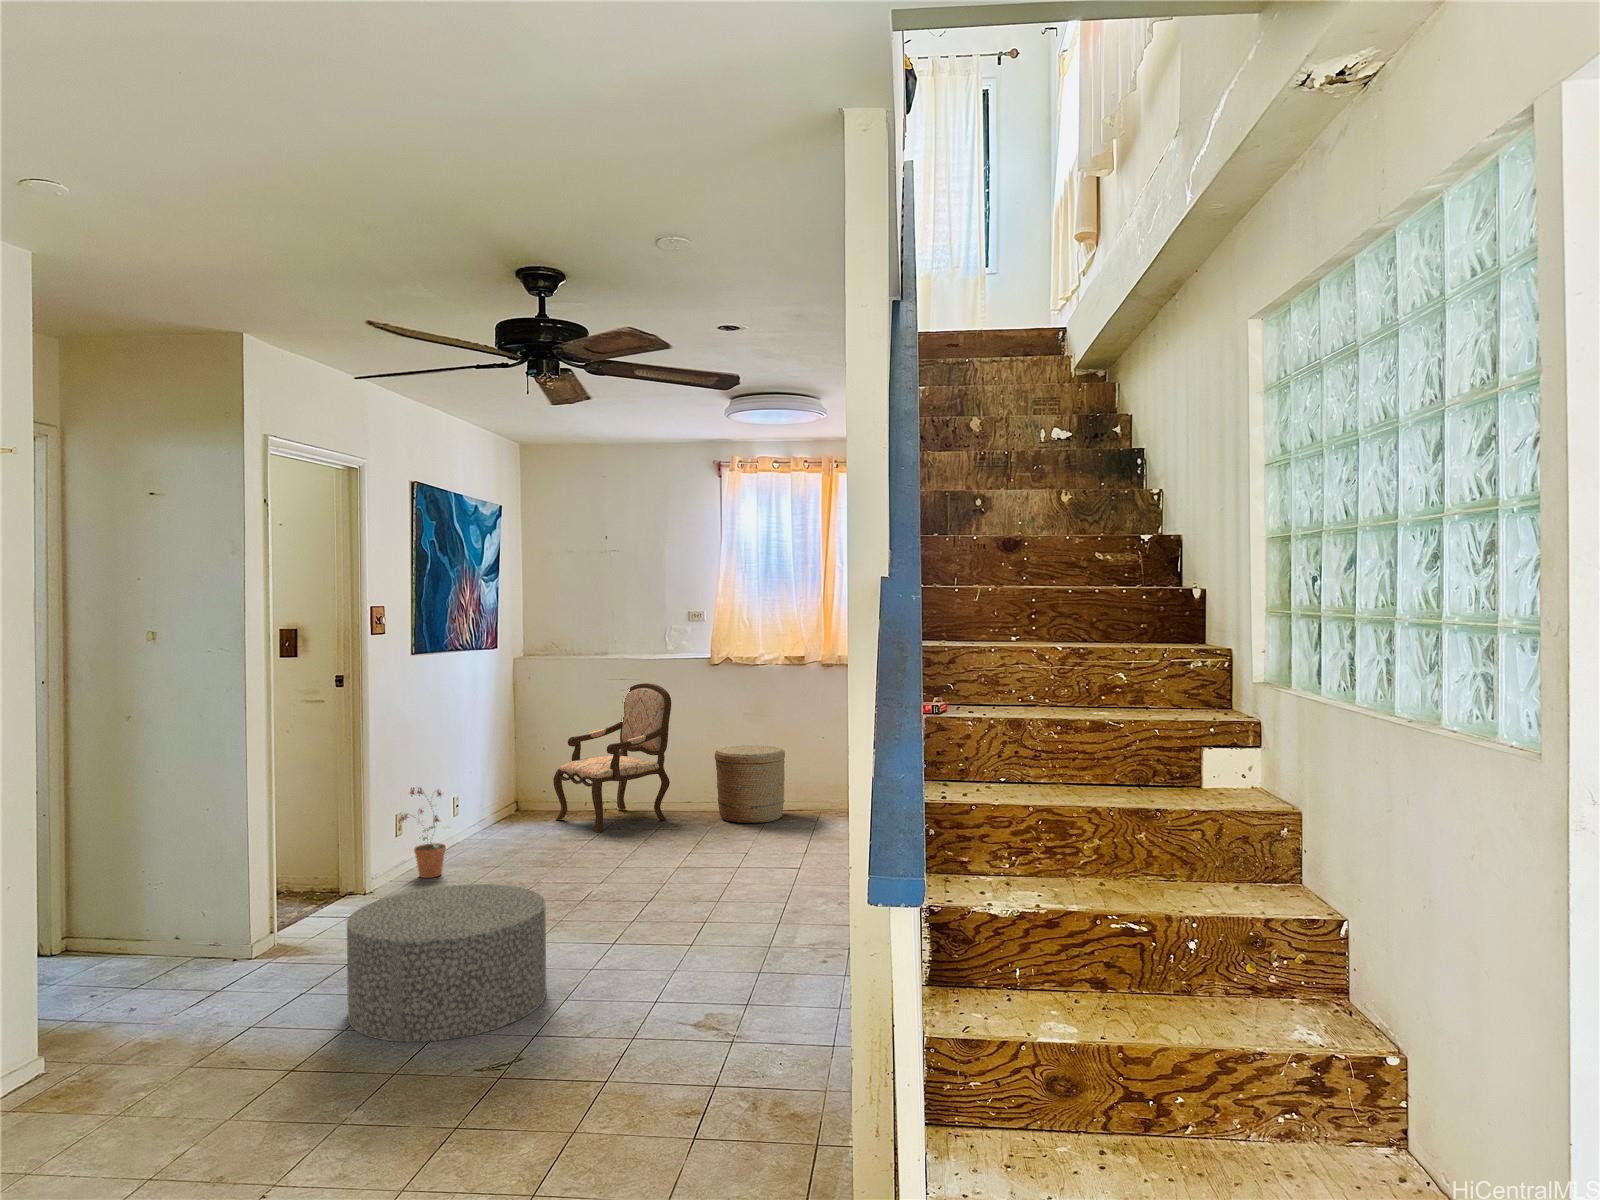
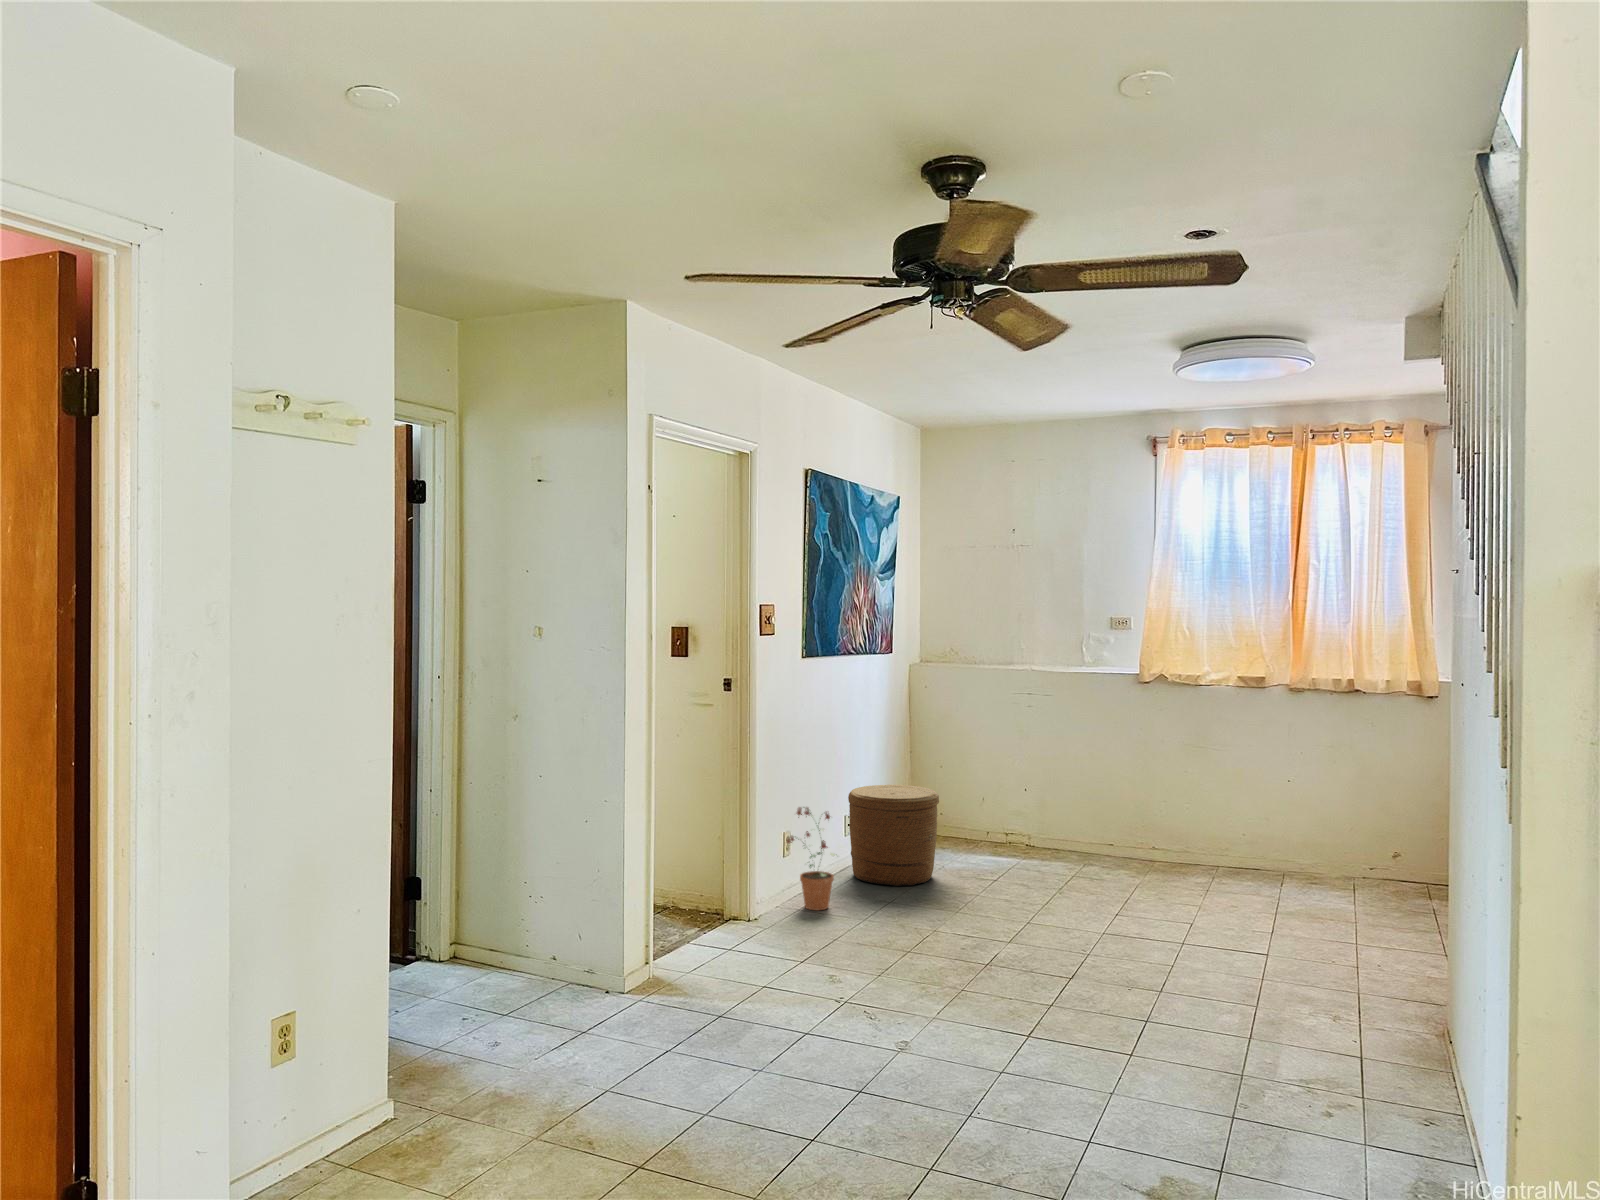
armchair: present [553,683,671,832] -> none [953,701,1092,873]
woven basket: present [715,745,785,823] -> present [848,785,939,886]
ottoman: present [347,884,546,1042] -> none [713,940,946,1150]

